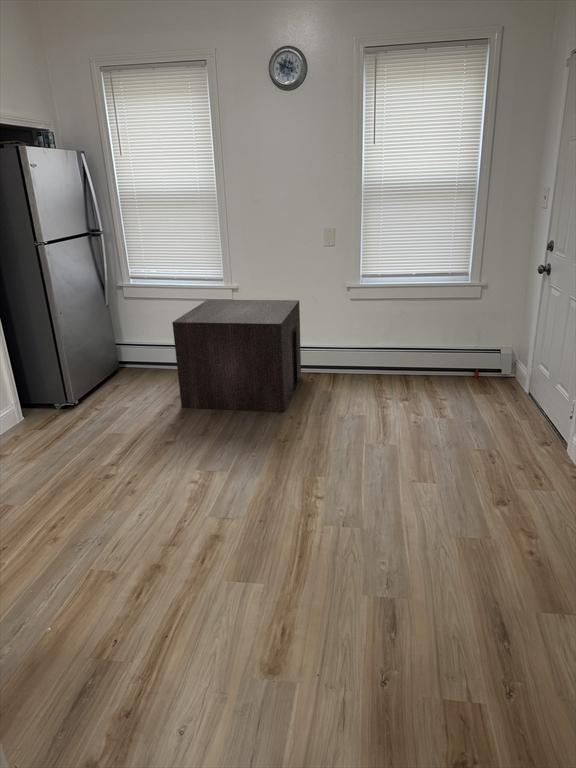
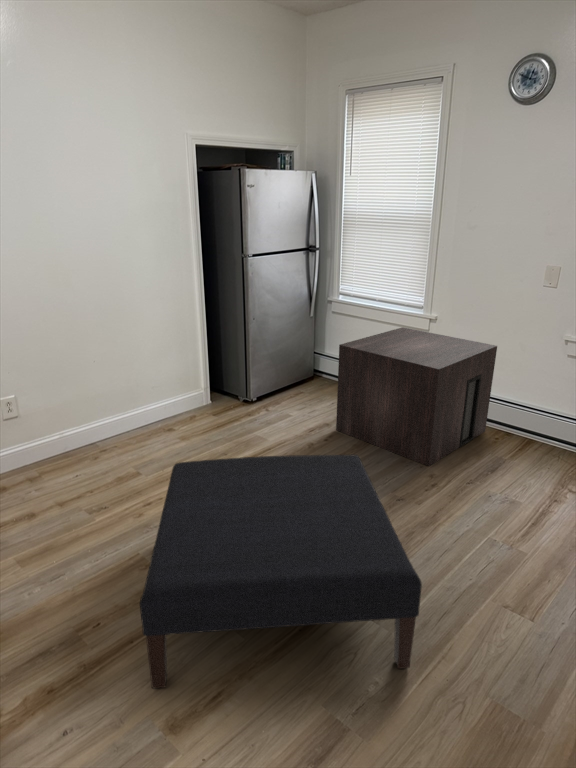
ottoman: none [103,406,399,656] -> present [140,455,422,688]

